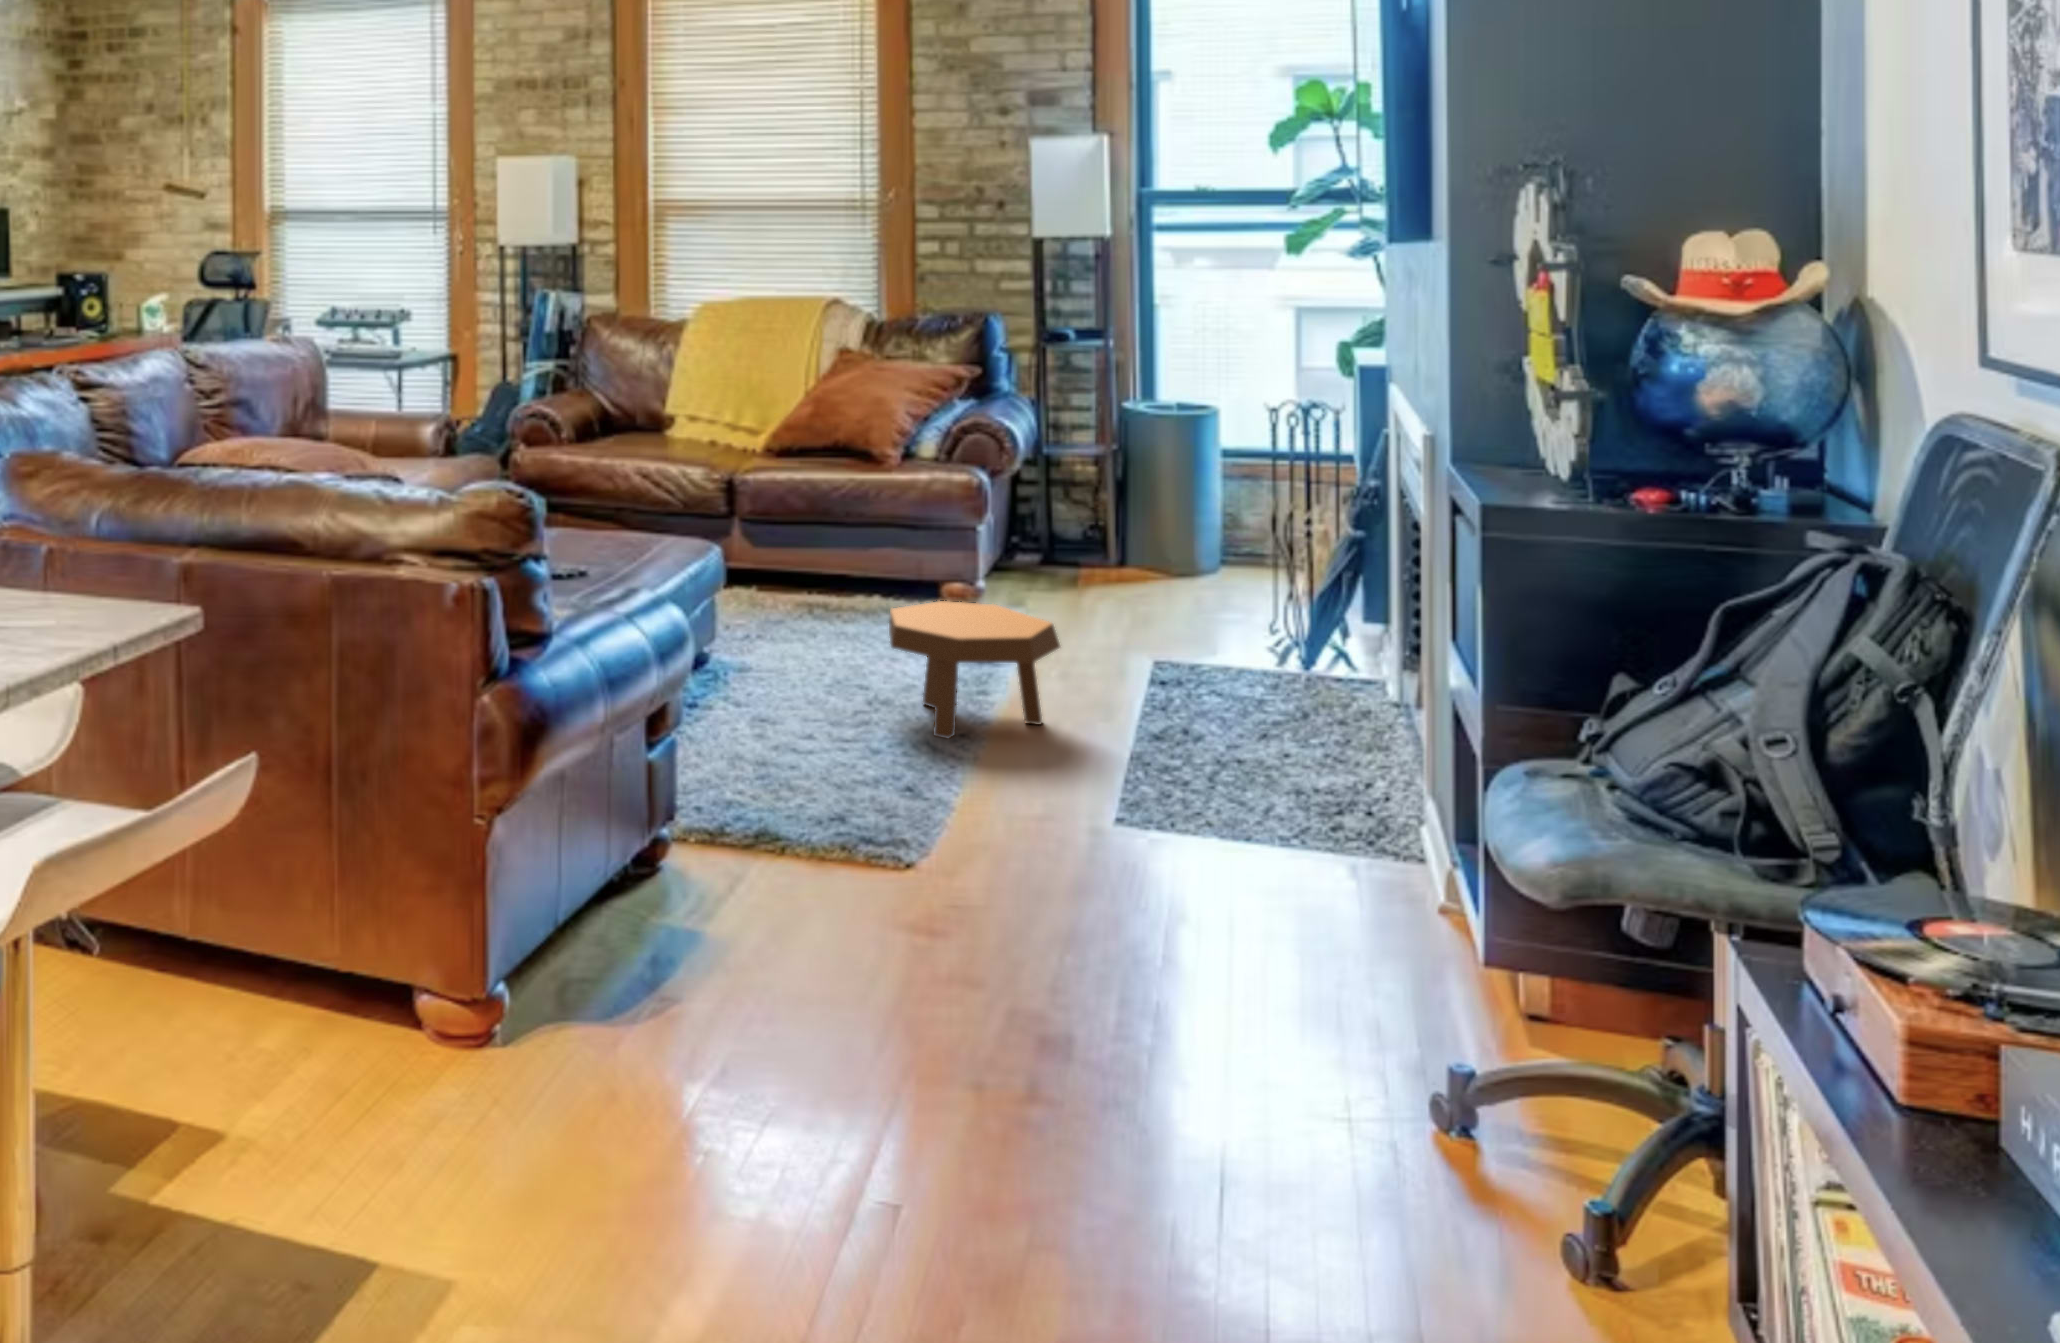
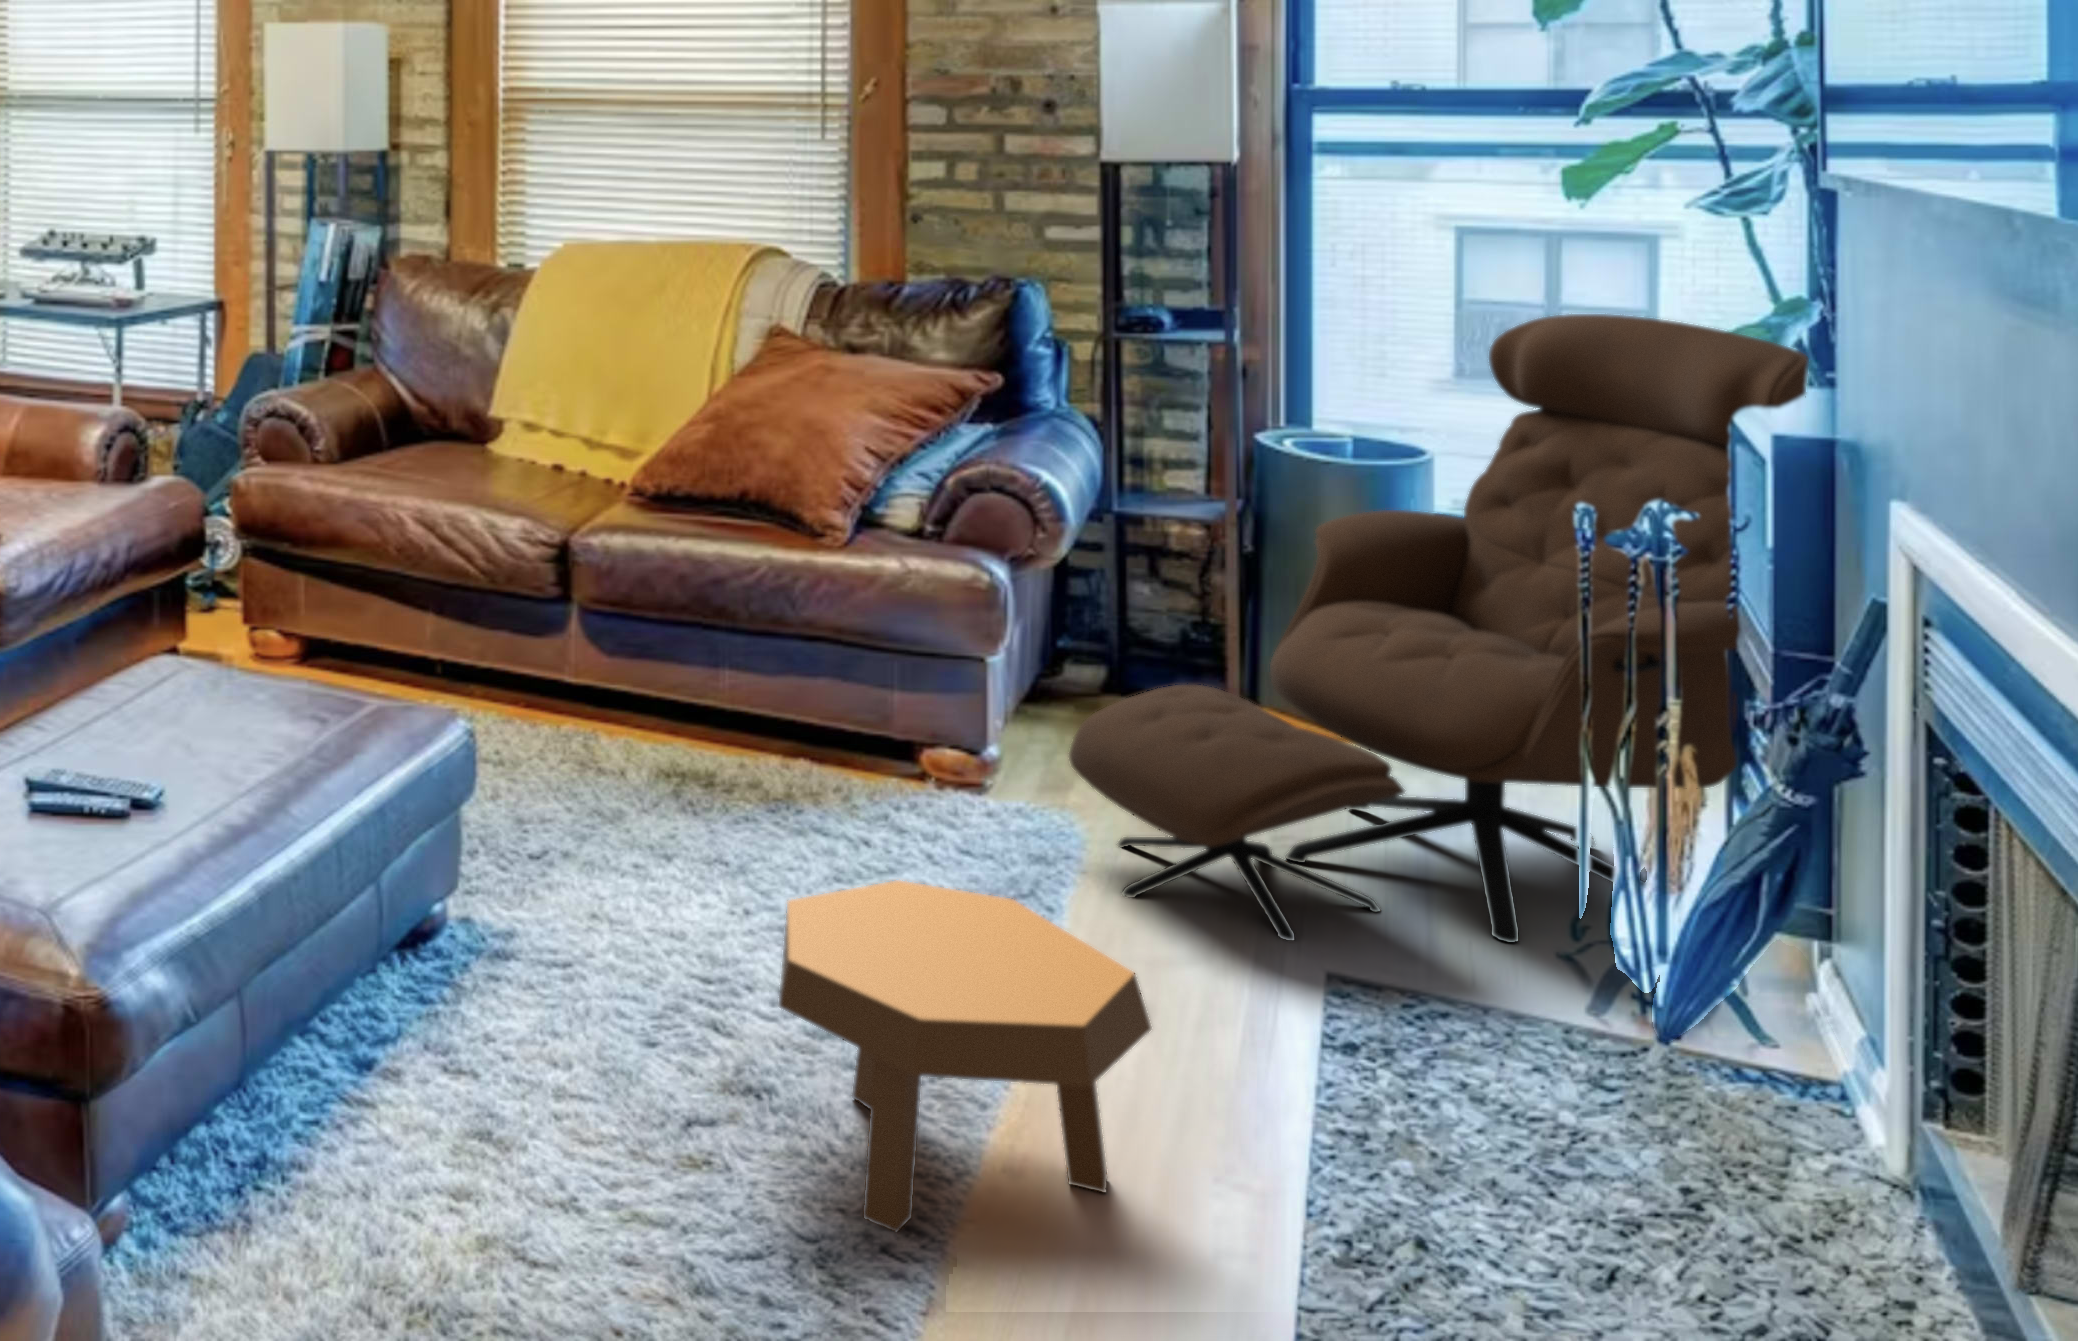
lounge chair: none [1022,320,1390,651] -> present [1069,314,1809,943]

